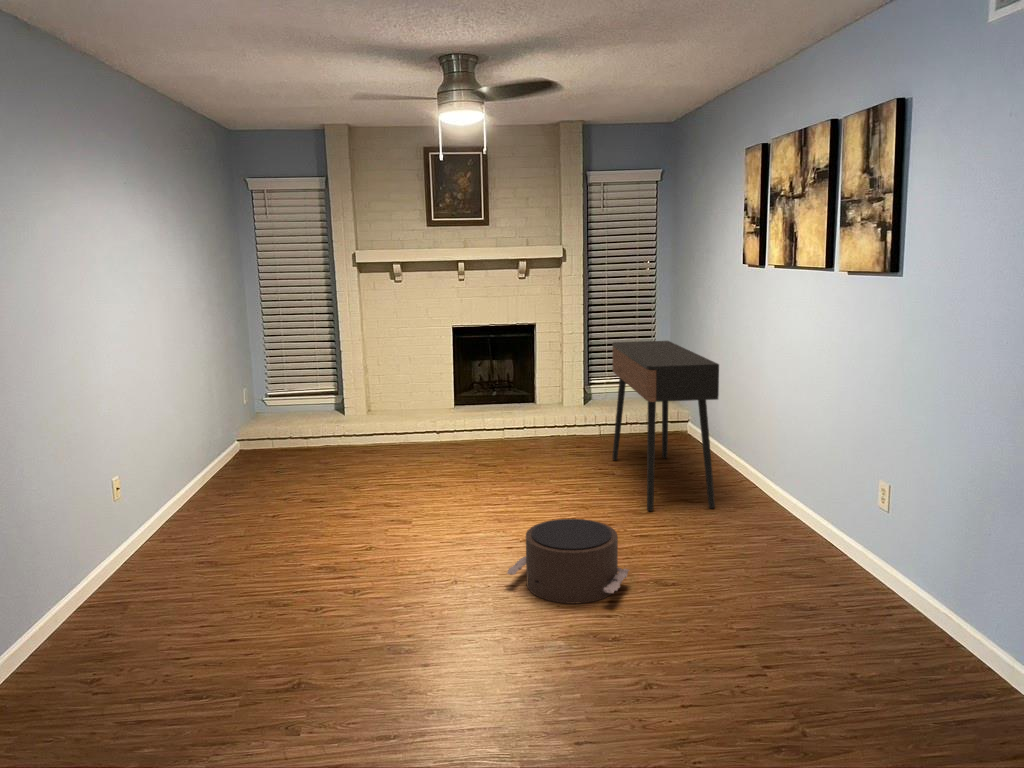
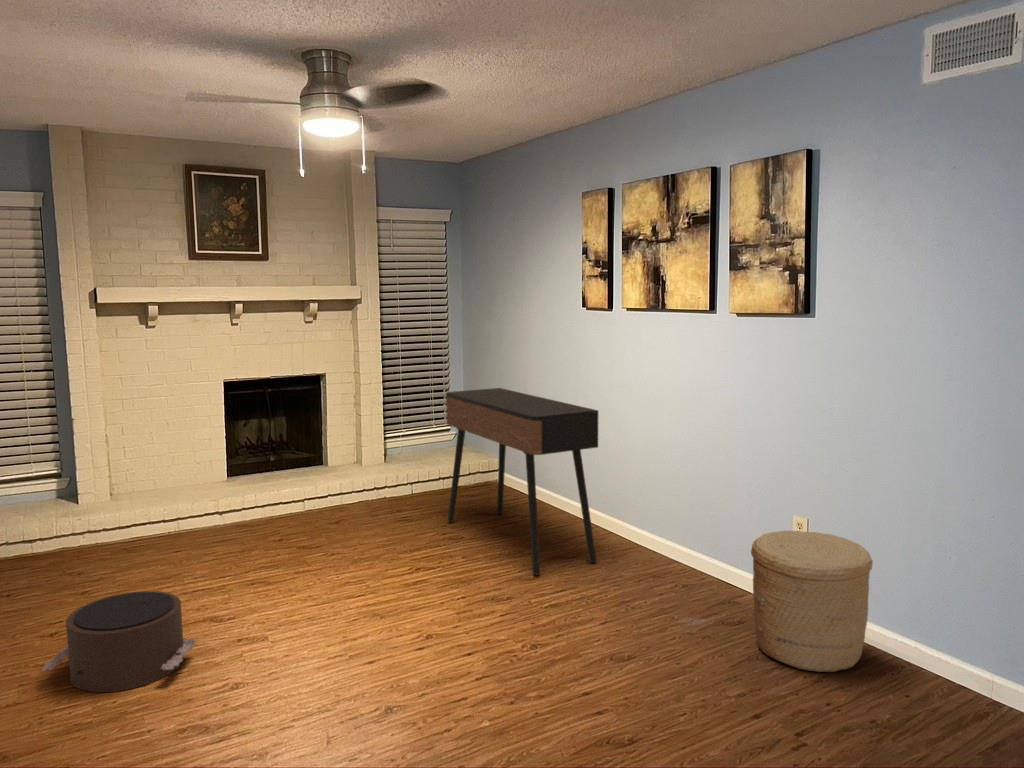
woven basket: none [795,492,920,632] -> present [751,531,873,672]
pouf: present [507,519,629,604] -> present [42,591,197,692]

